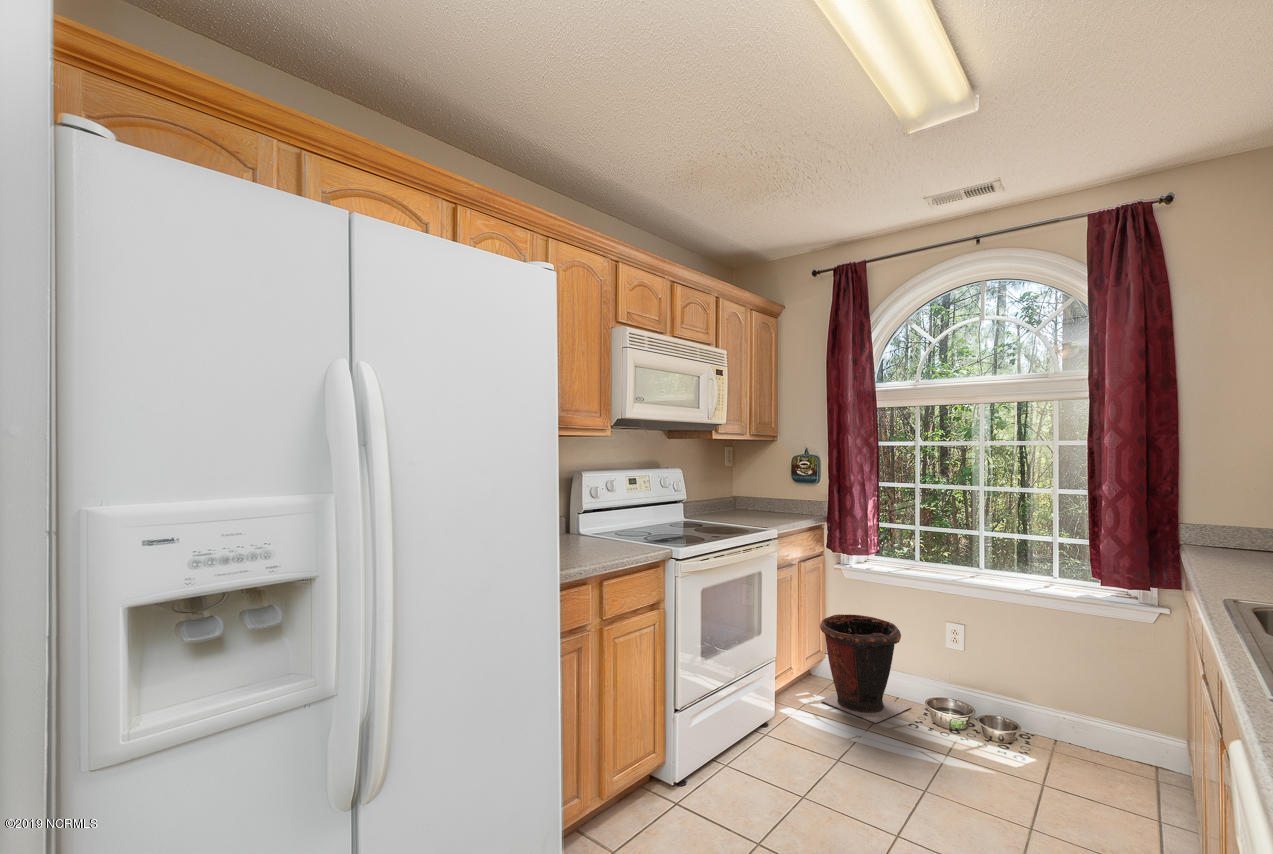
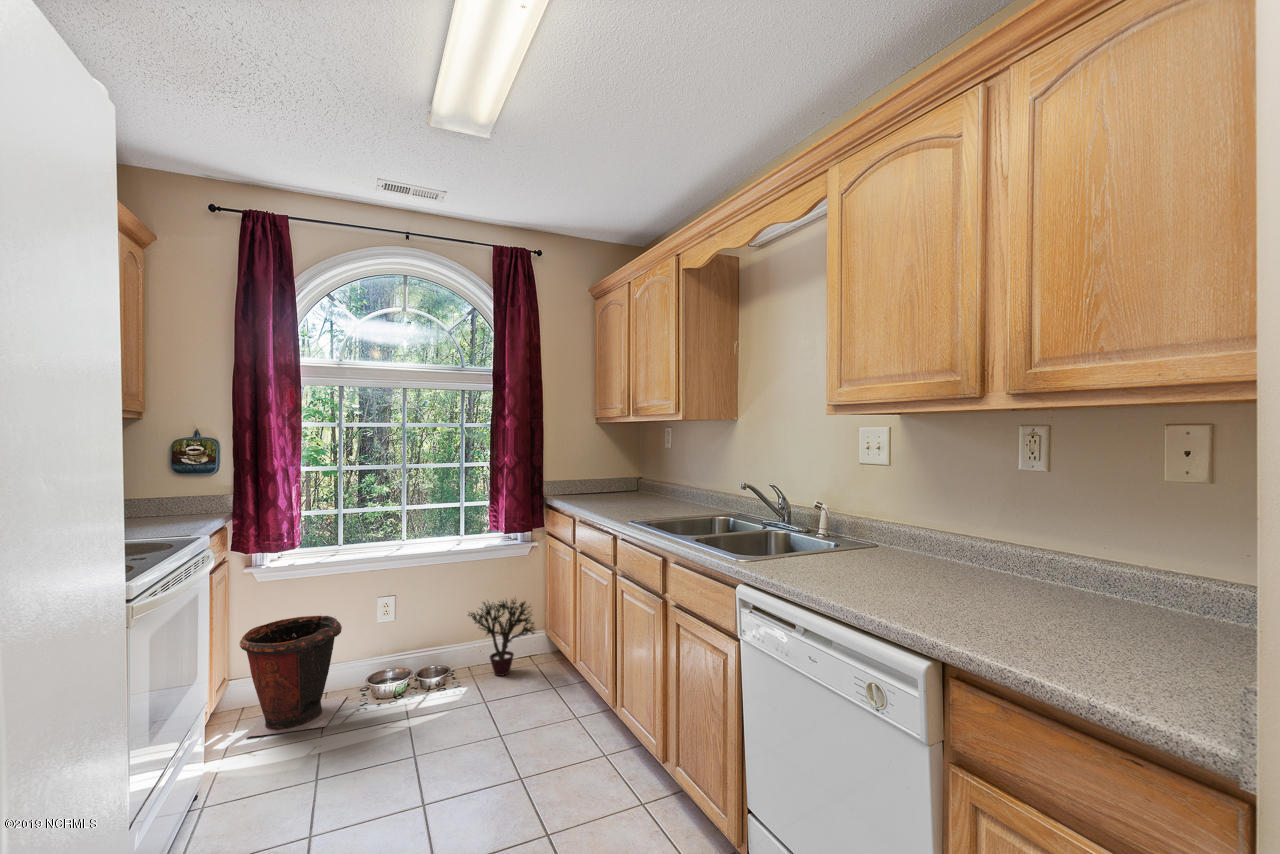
potted plant: none [1041,666,1146,773] -> present [468,600,535,676]

